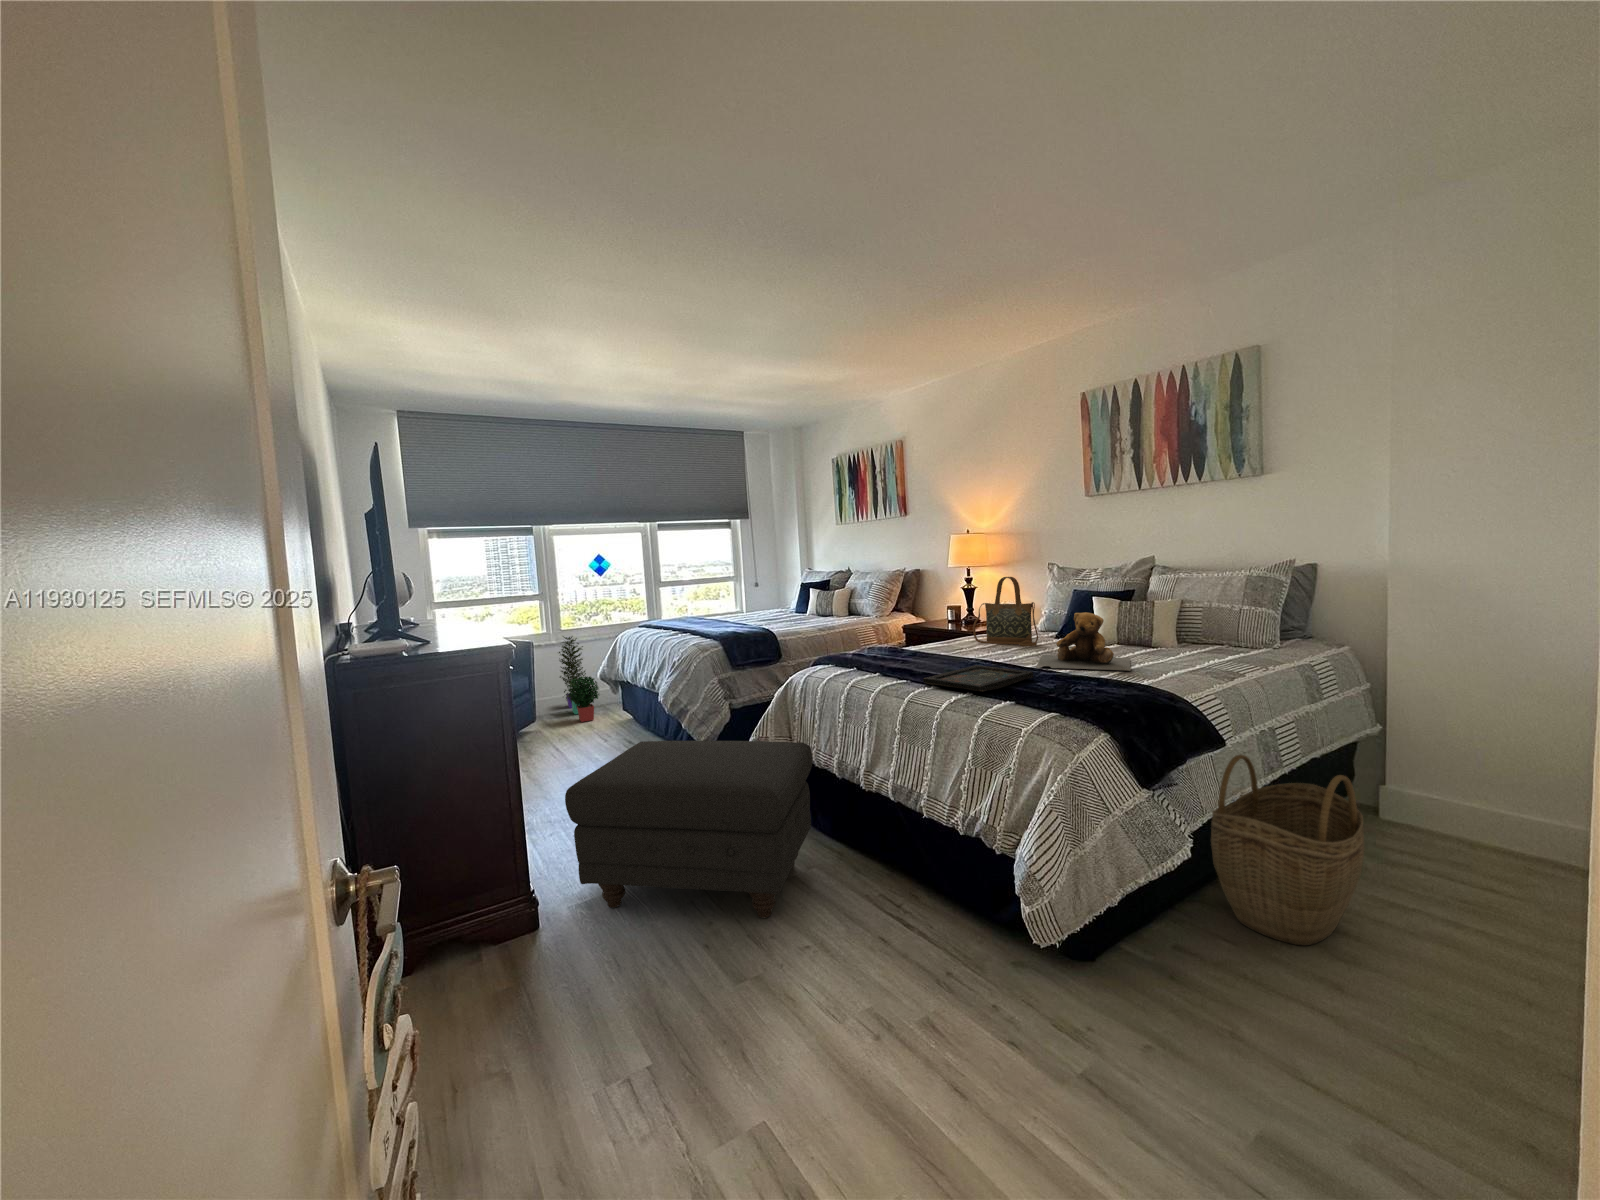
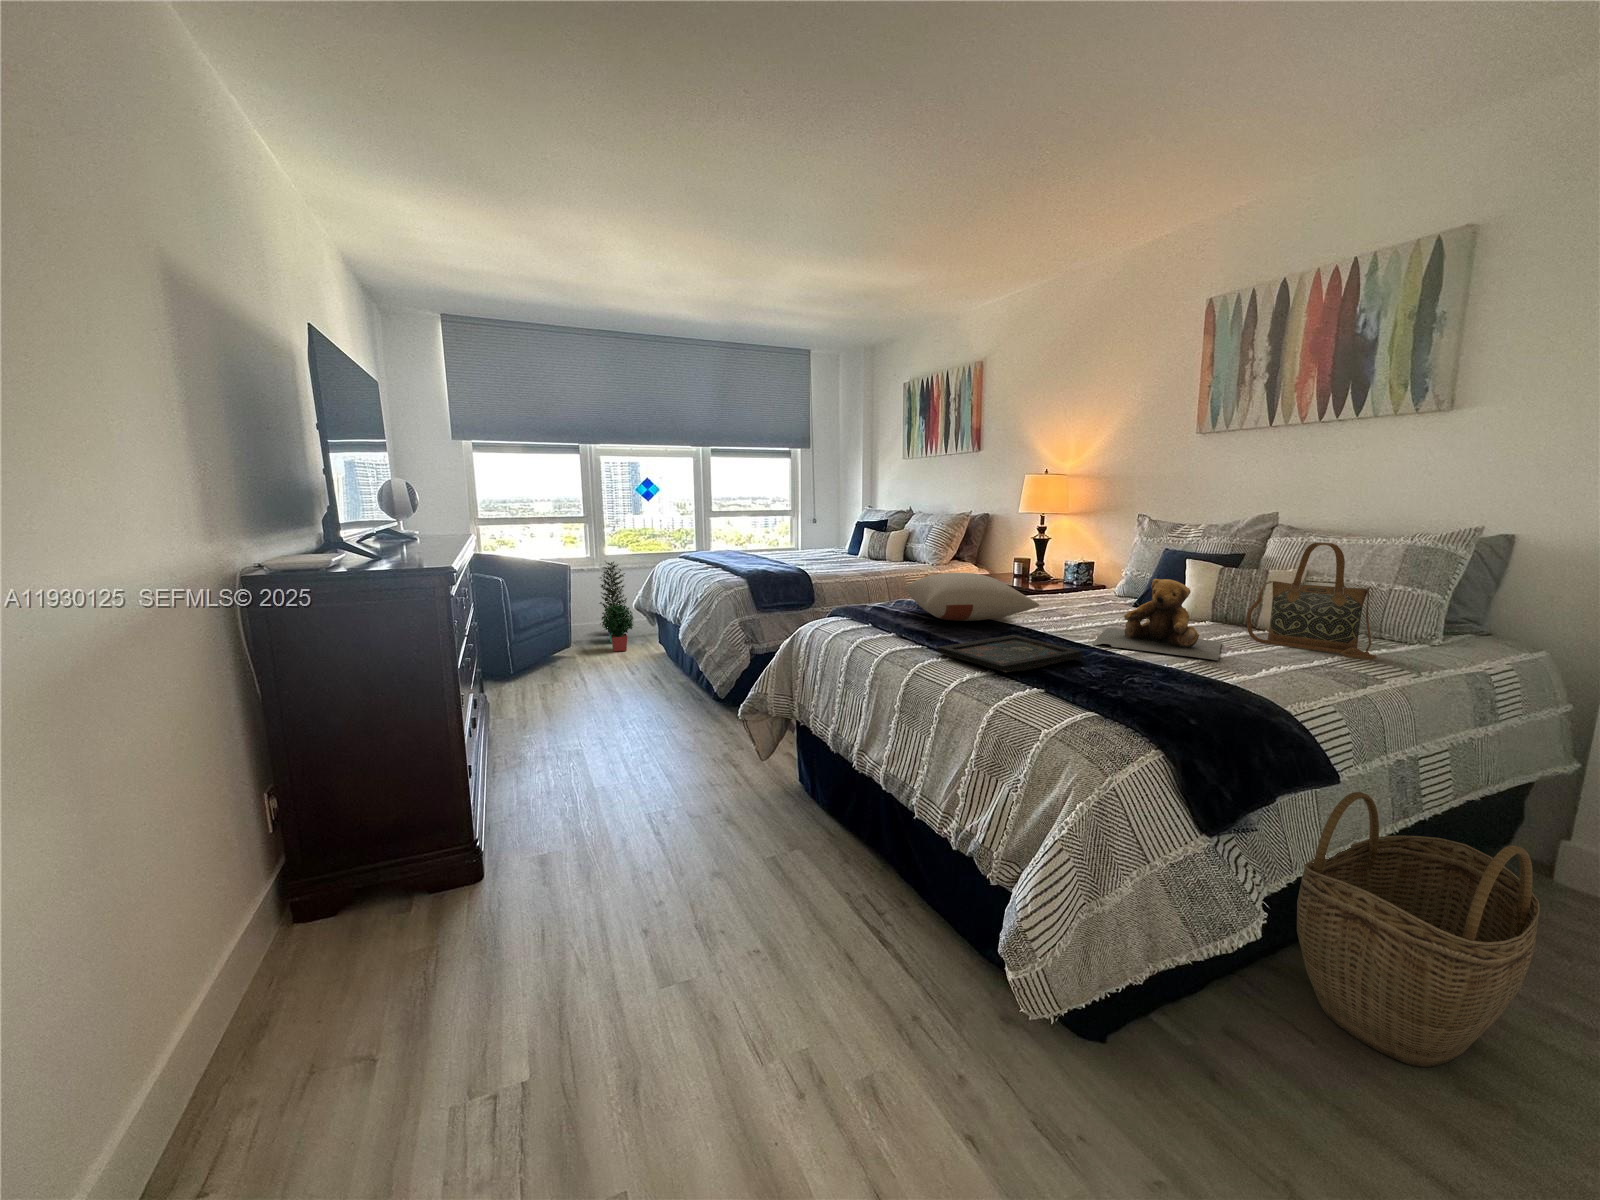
handbag: present [973,577,1038,646] -> present [1247,543,1377,660]
pillow: none [875,620,990,659] -> present [904,573,1039,621]
ottoman: present [565,741,812,918] -> none [504,687,802,910]

